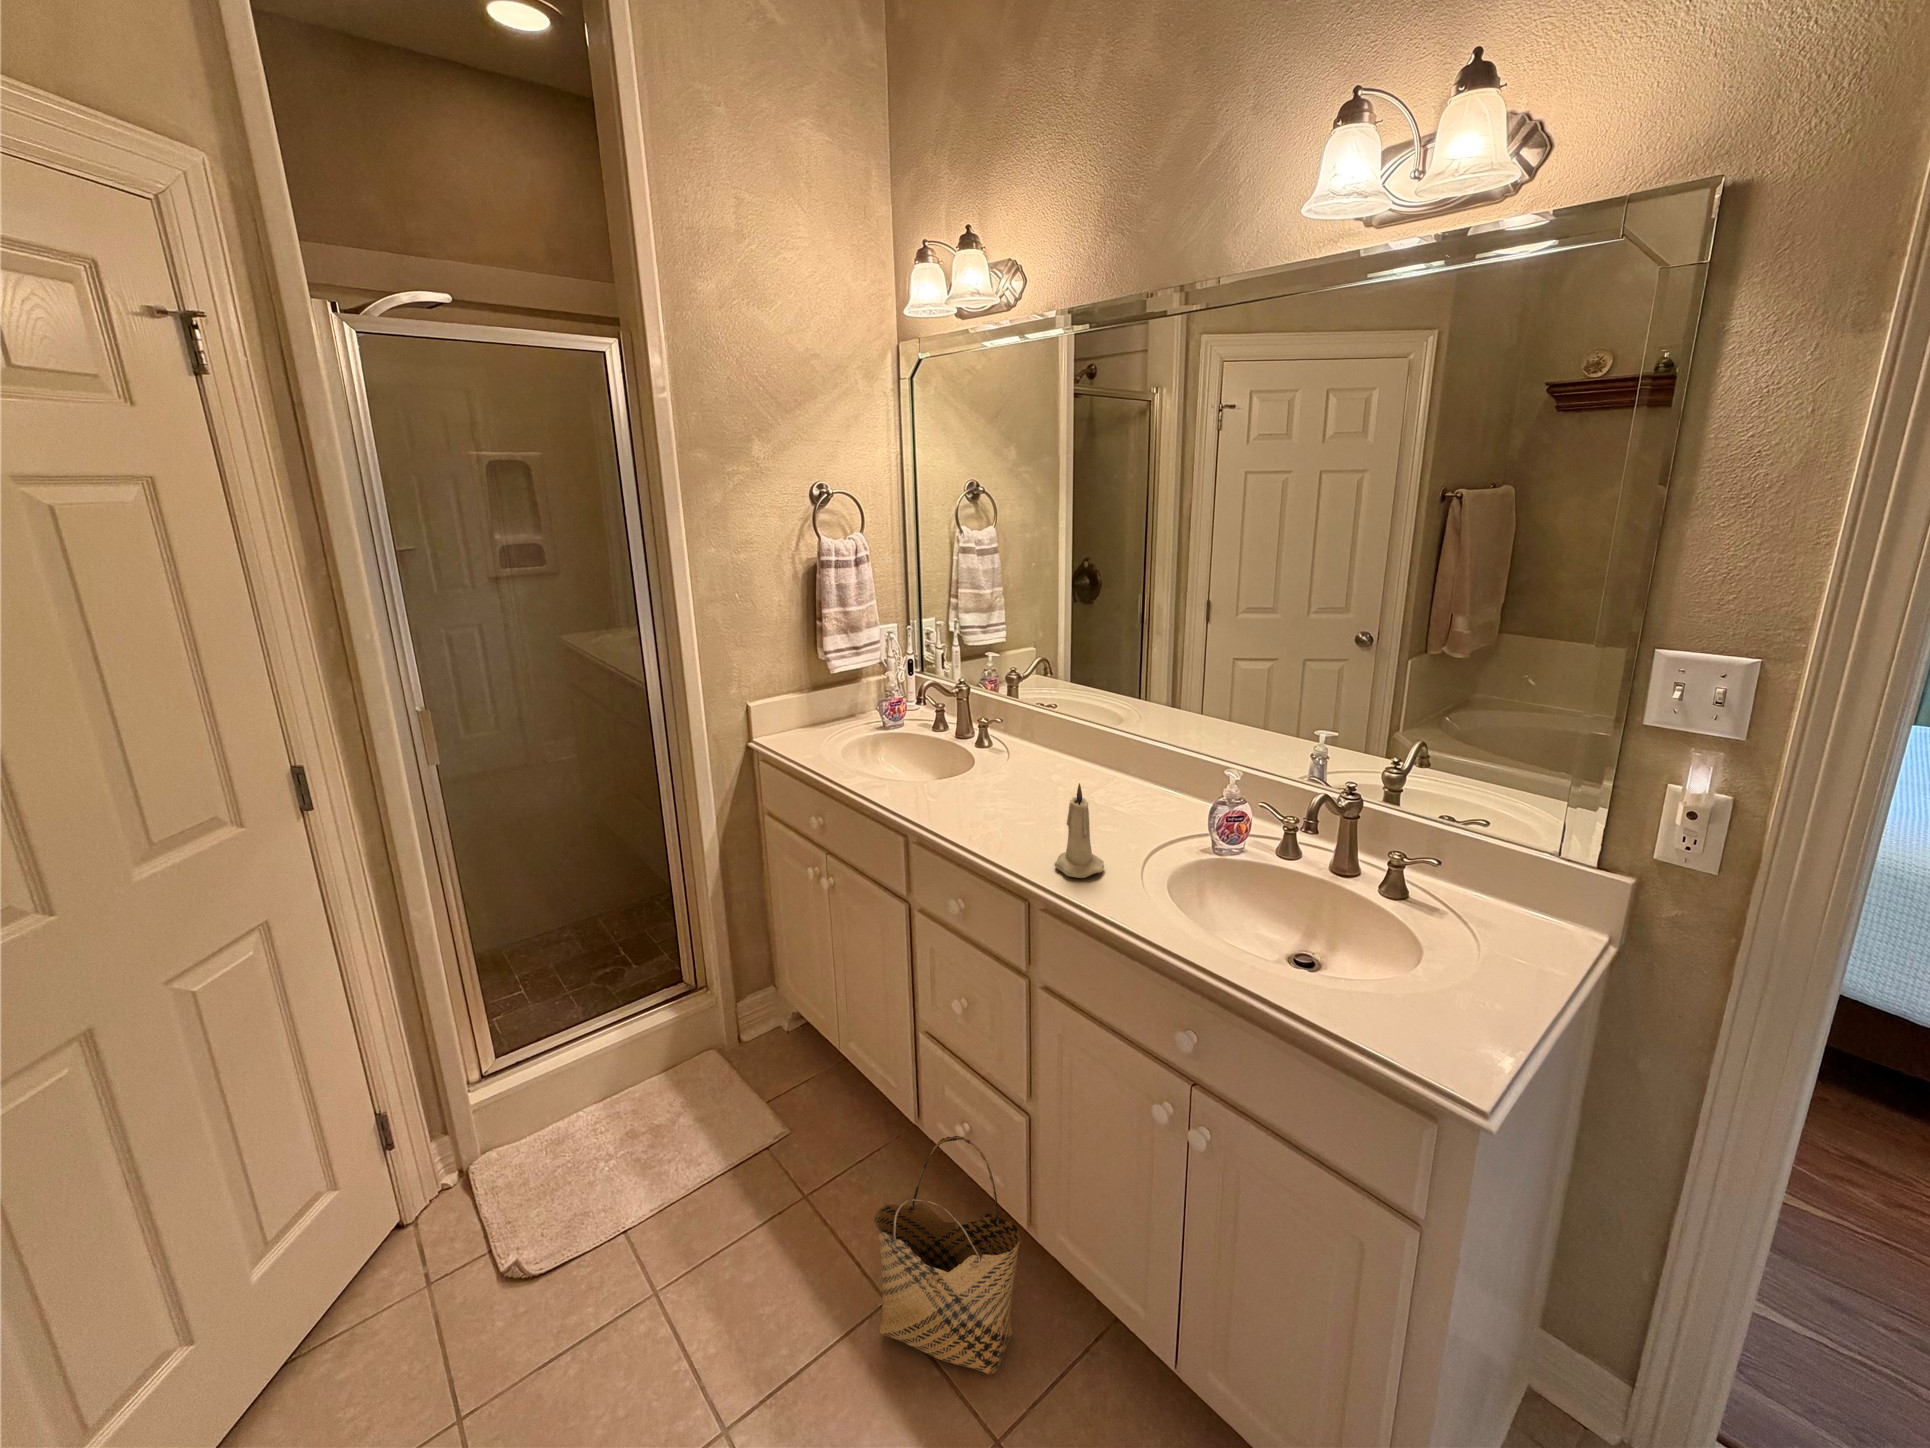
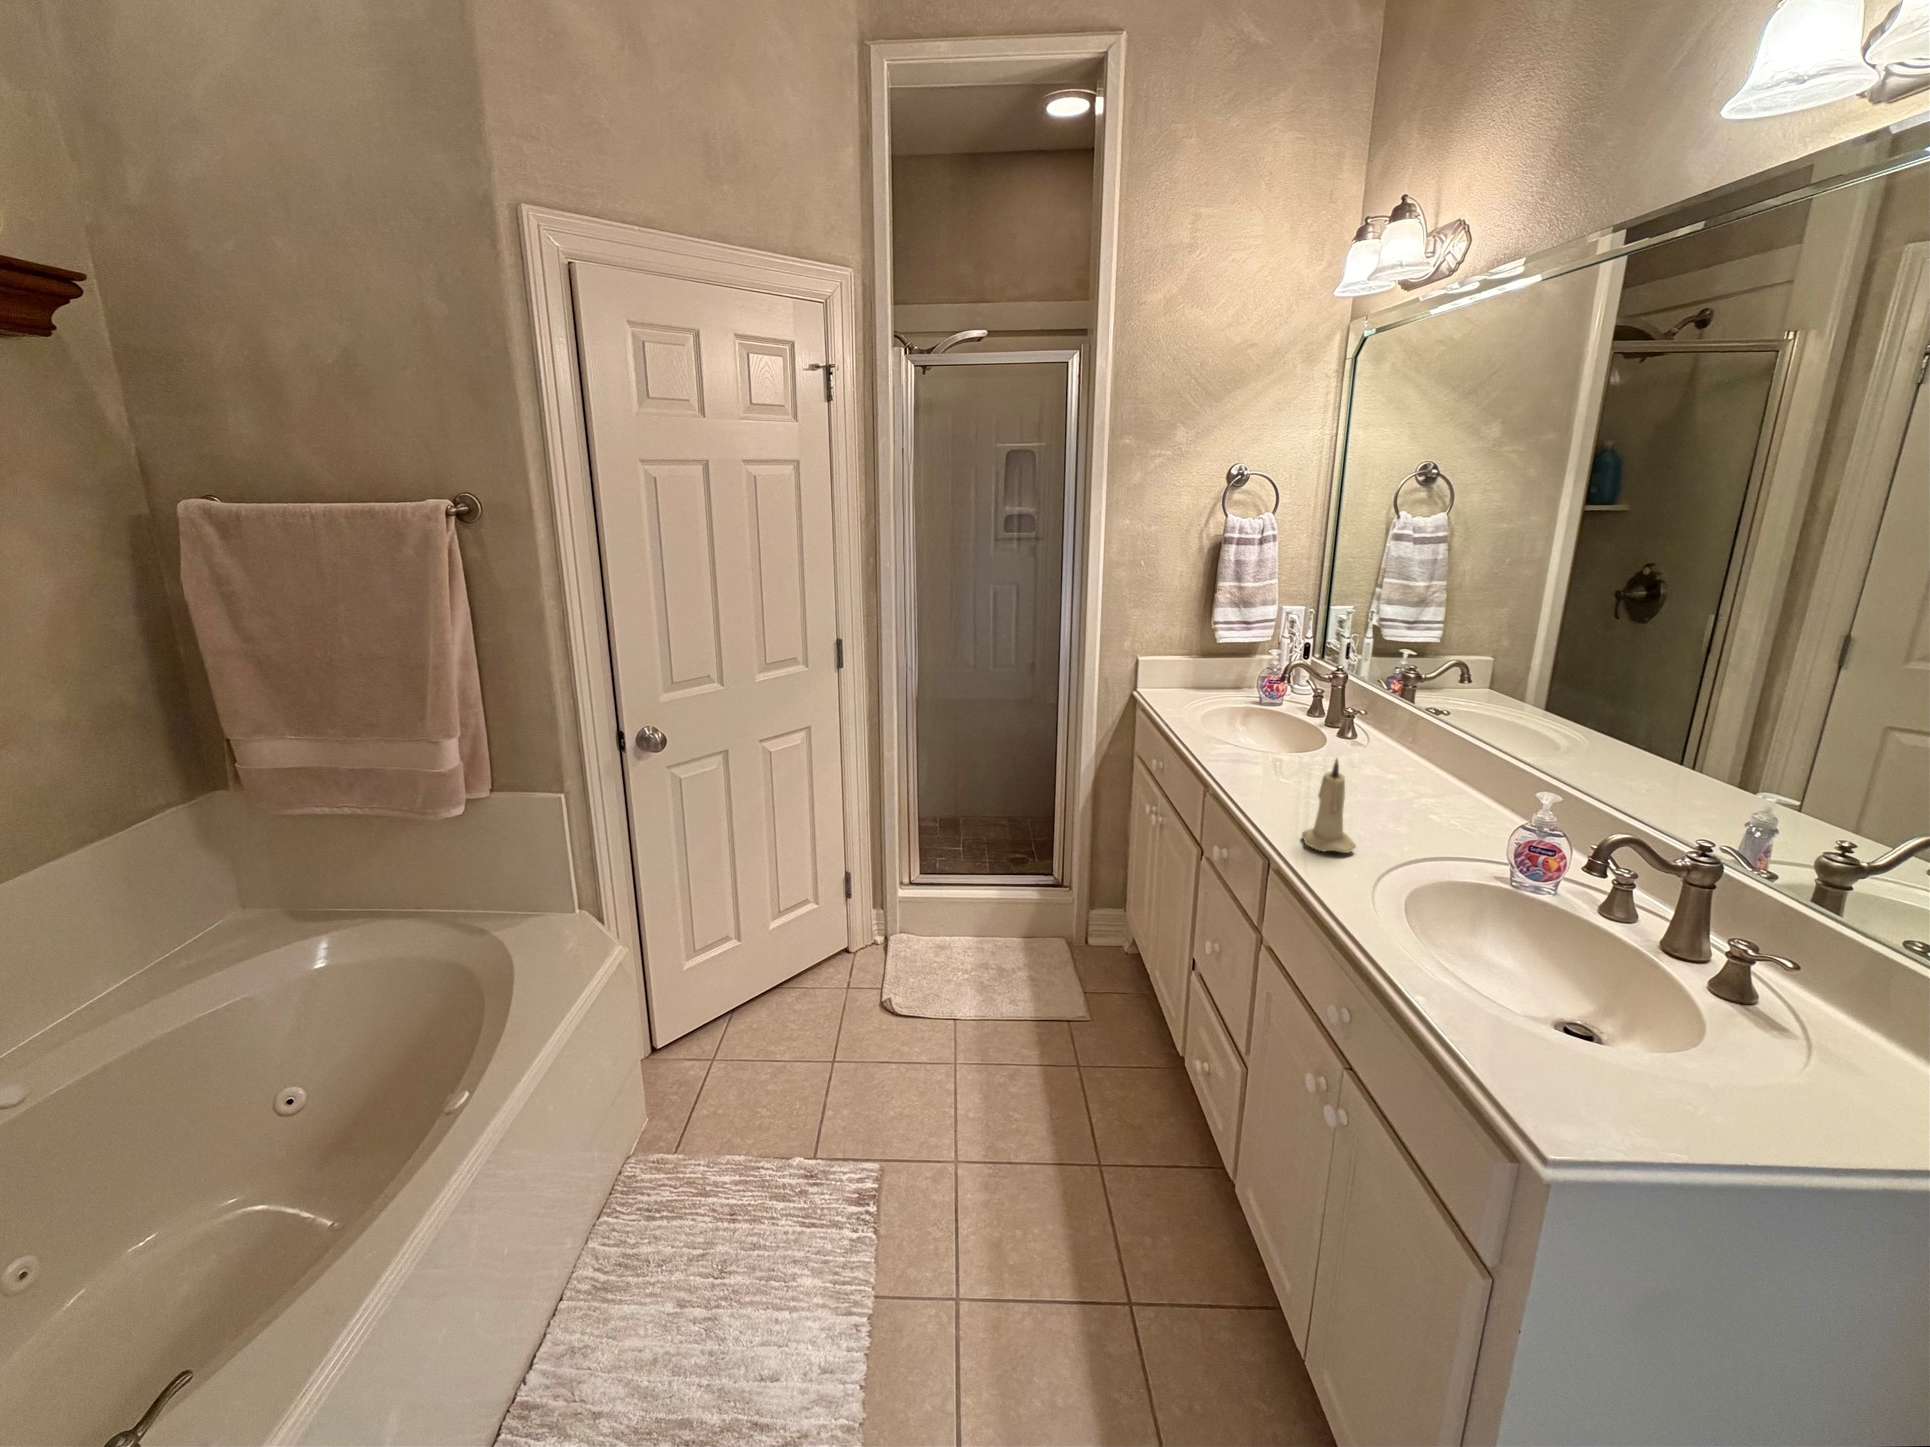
woven basket: present [874,1136,1020,1374] -> none [1081,1050,1206,1267]

